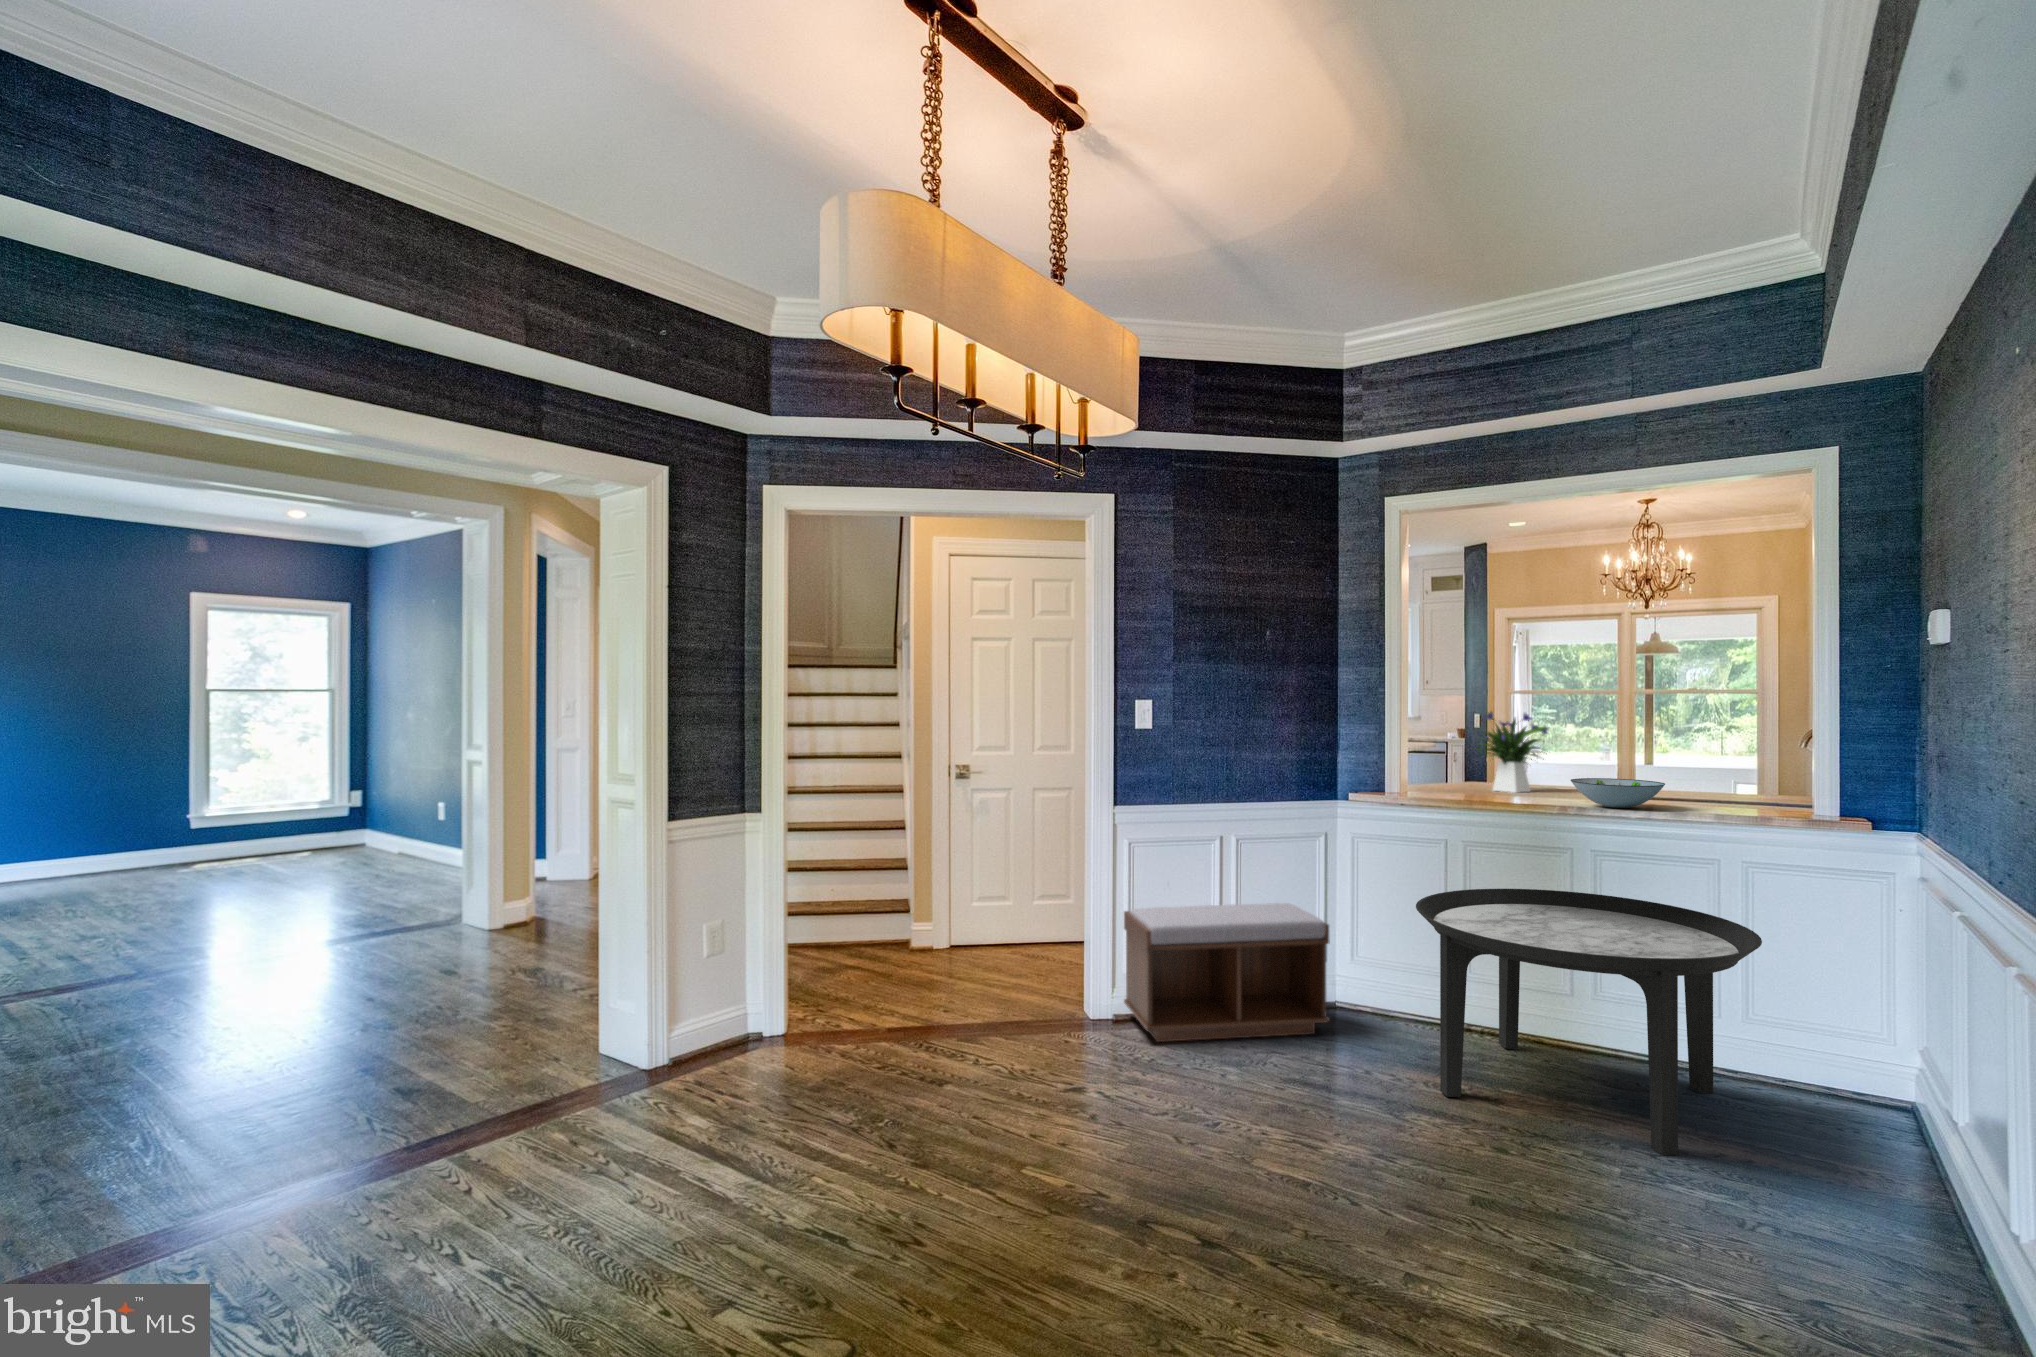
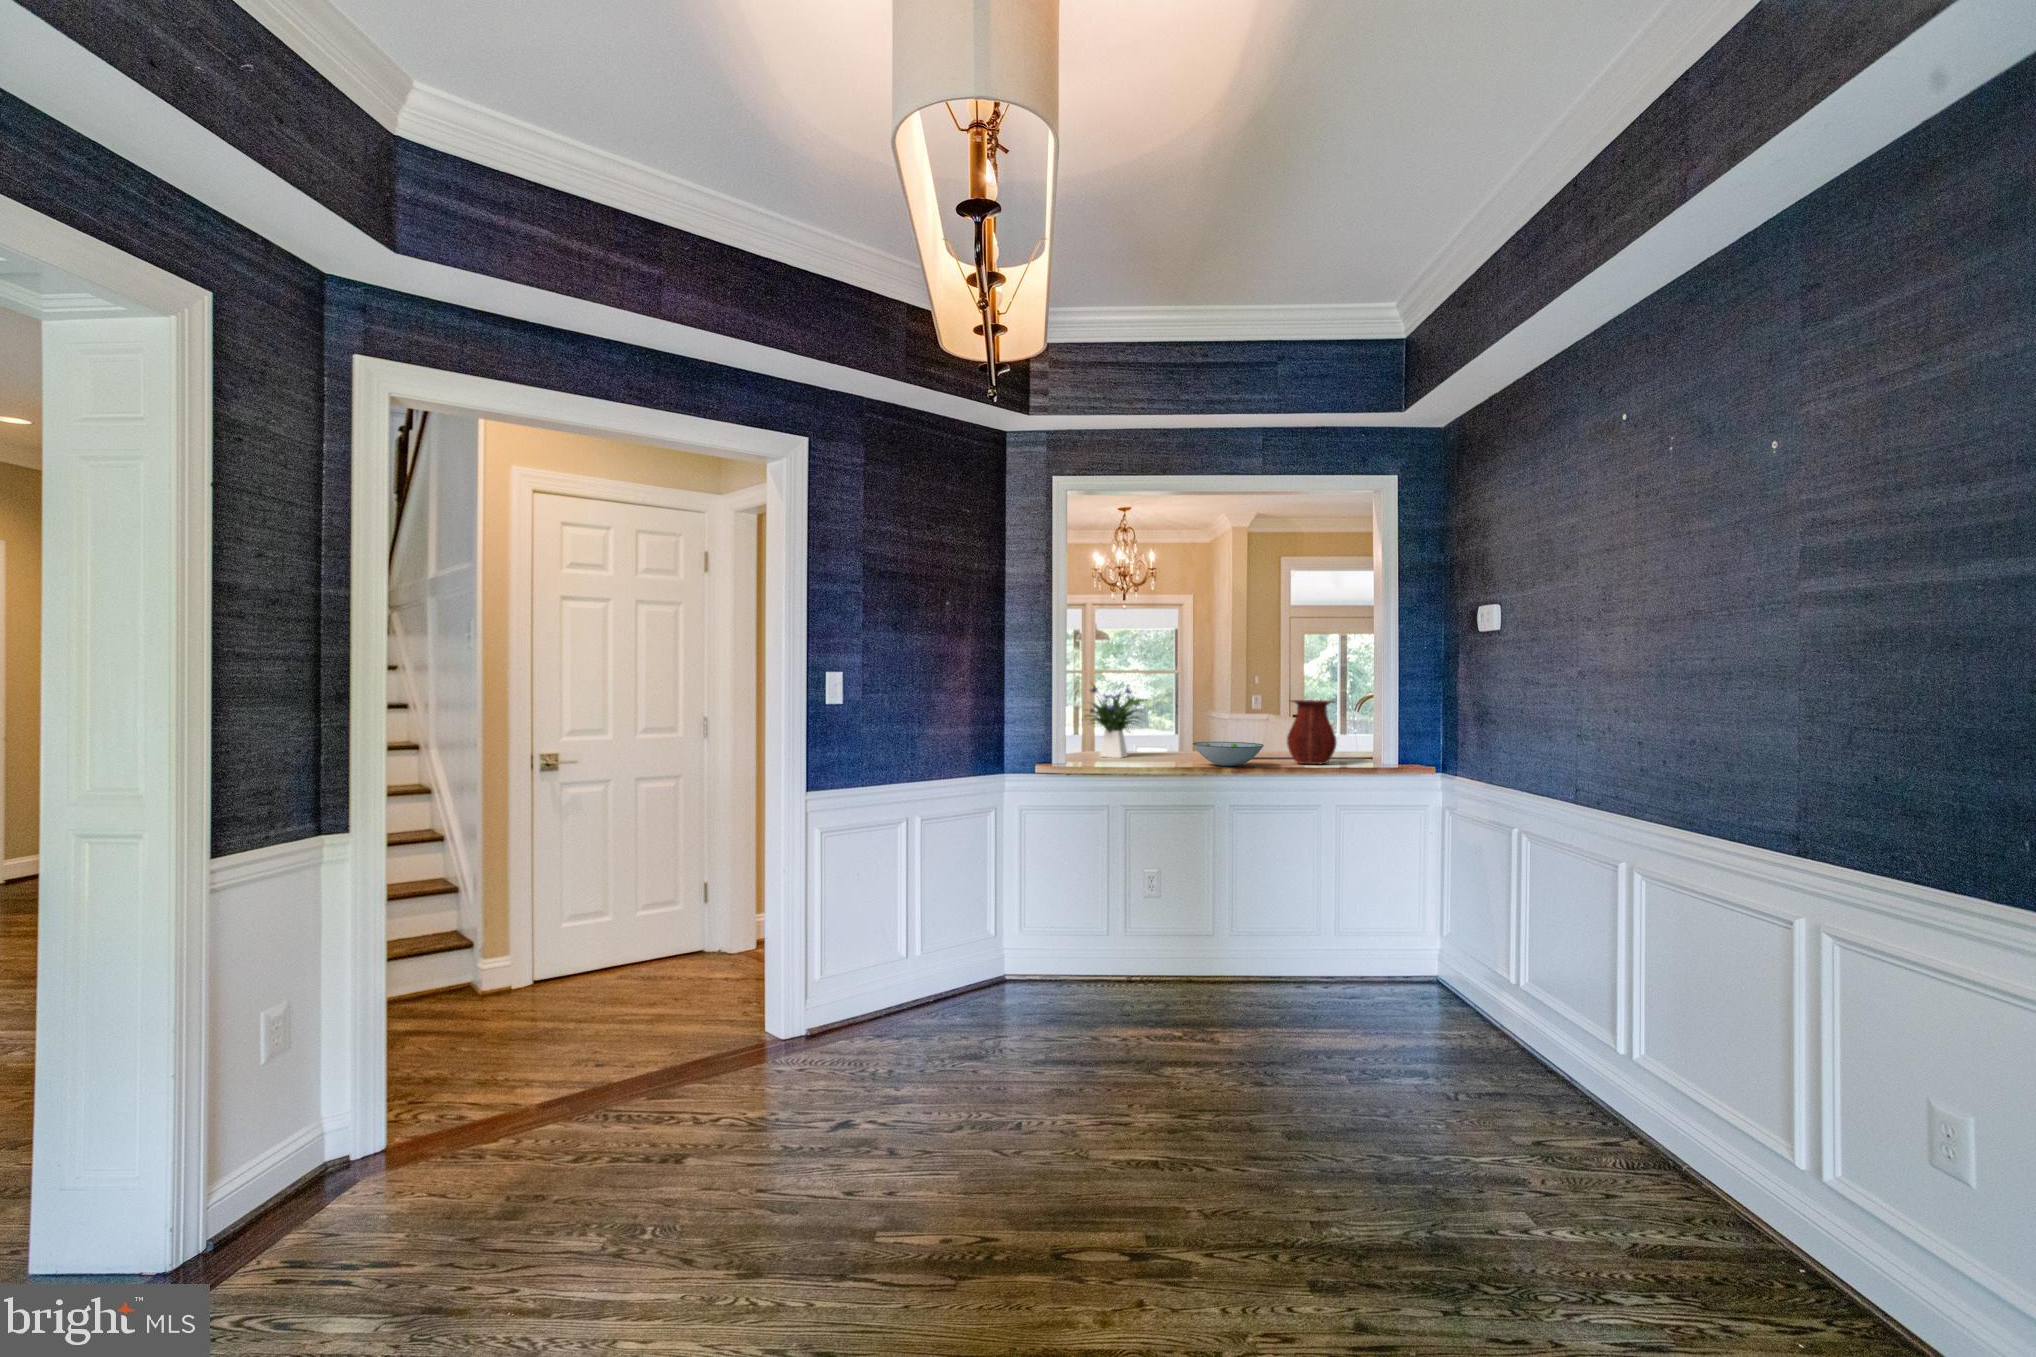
vase: none [1710,731,1785,813] -> present [1287,700,1337,764]
round table: present [1416,889,1762,1155] -> none [1123,841,1394,1054]
bench: present [1124,903,1330,1042] -> none [821,879,1031,1047]

